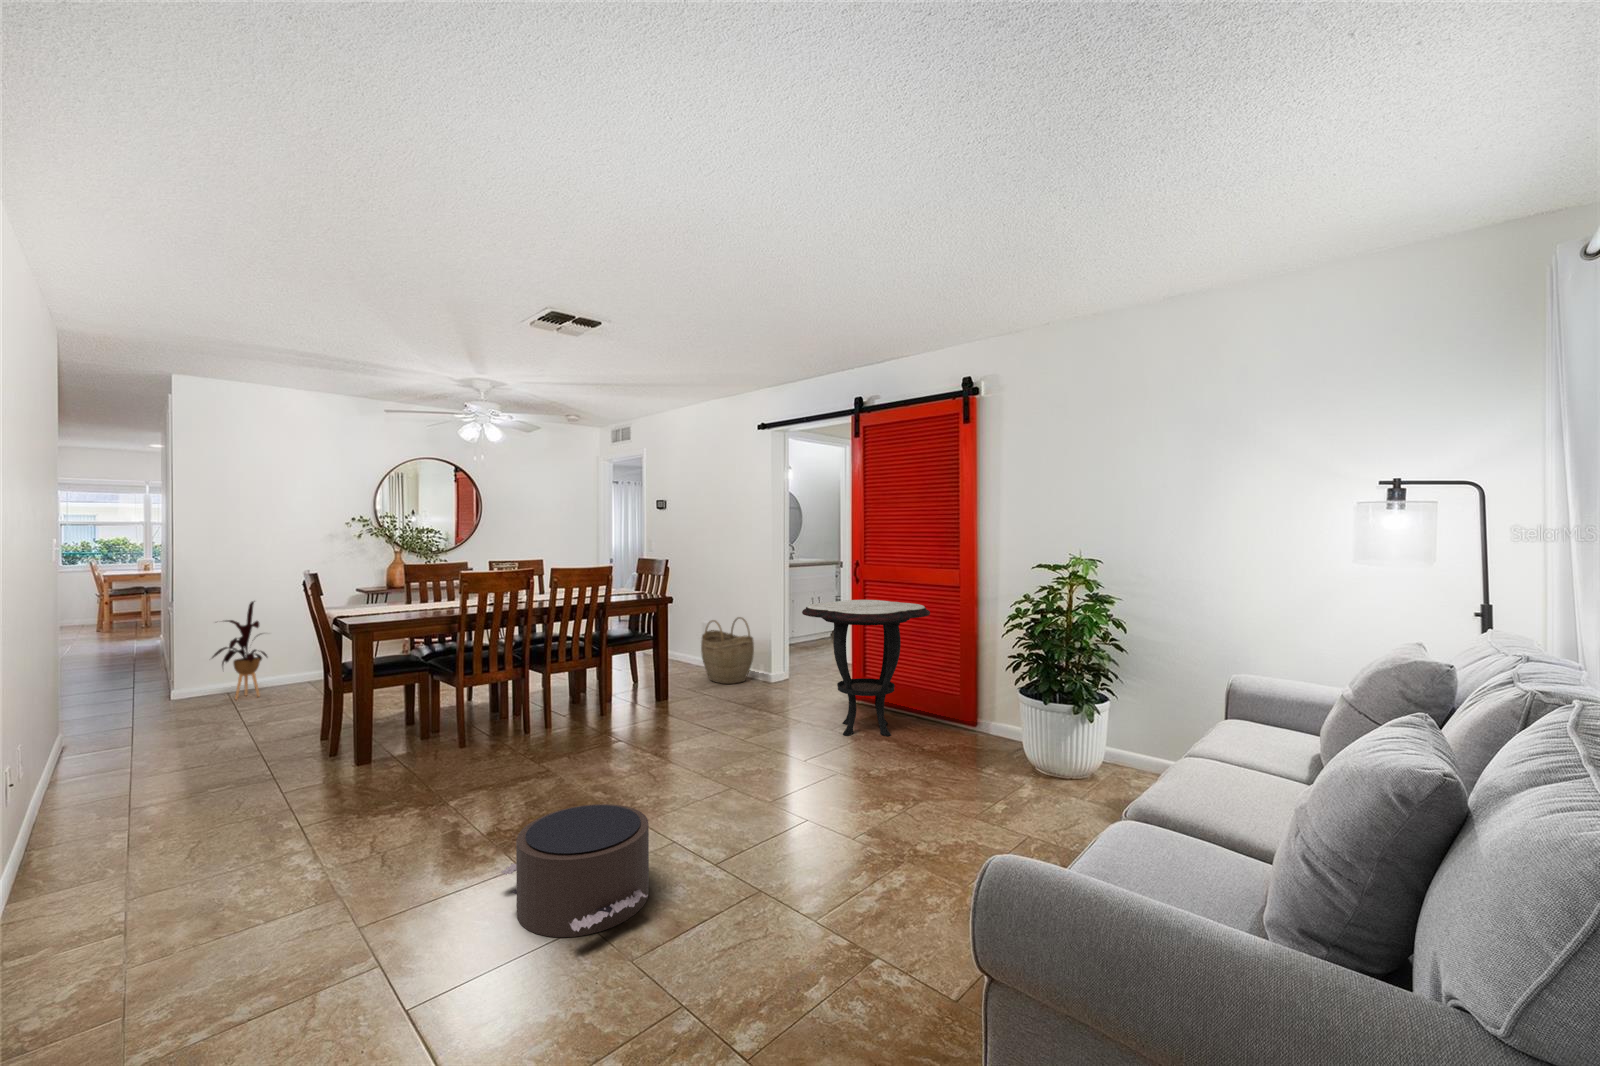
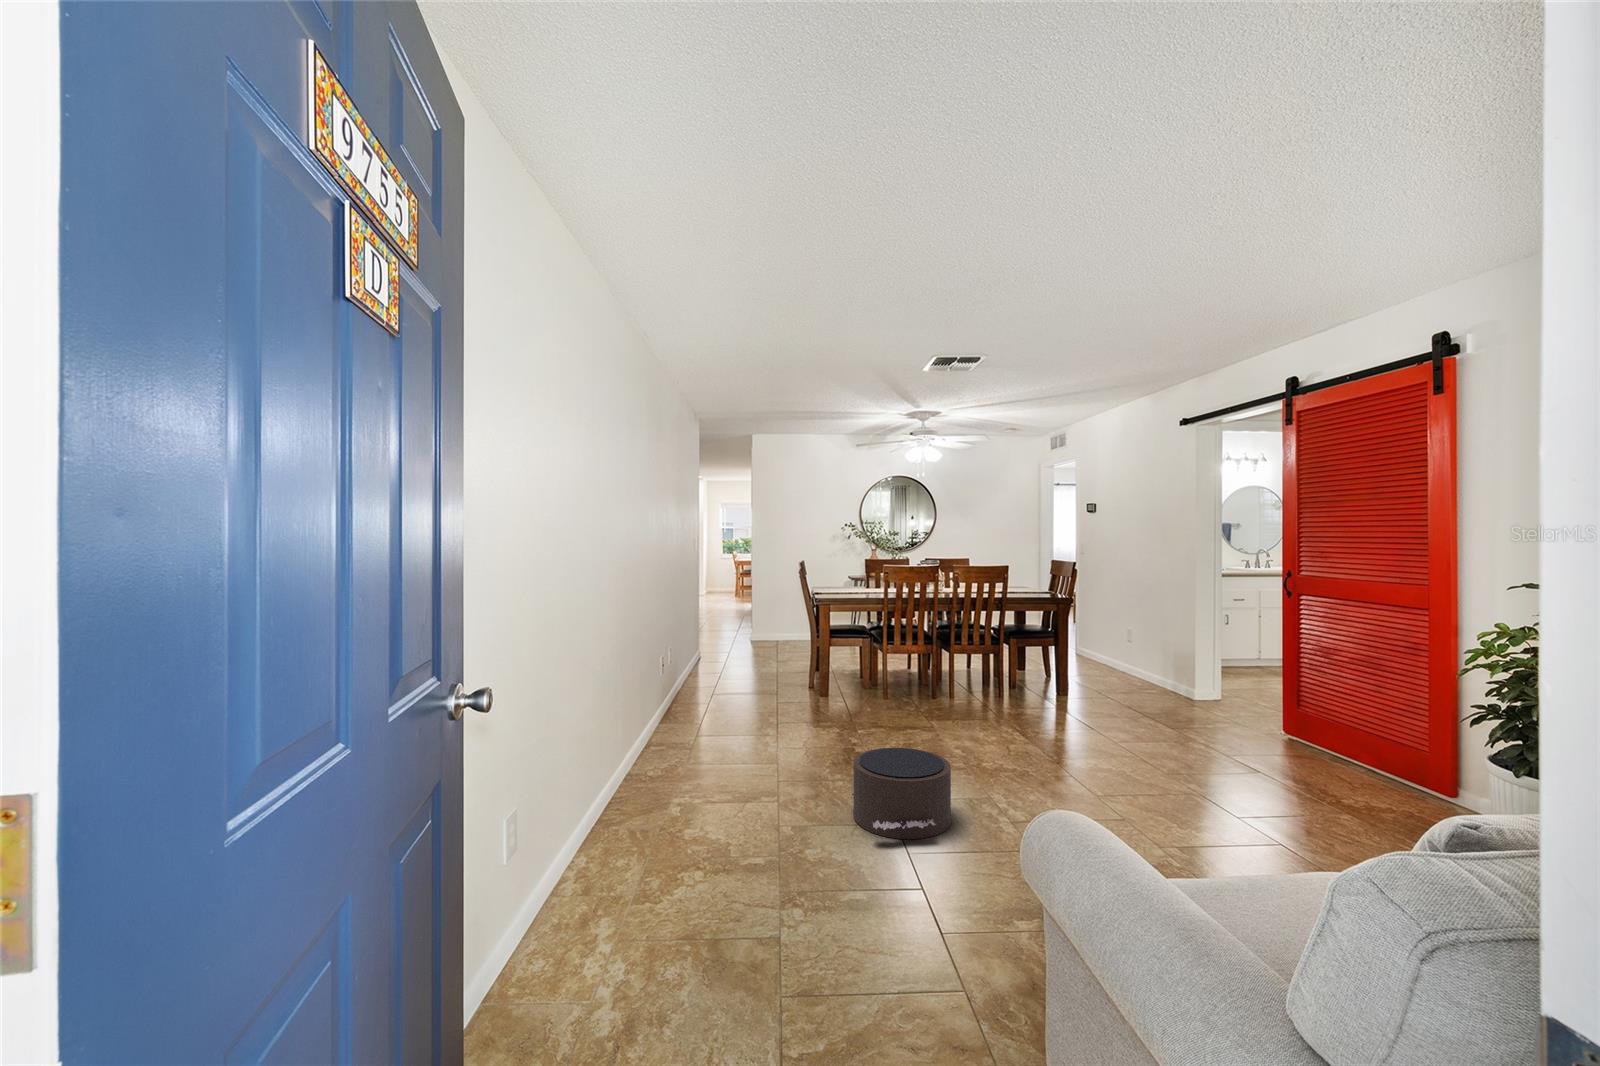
side table: present [802,600,930,736] -> none [1194,614,1375,776]
house plant: present [212,601,267,700] -> none [760,581,794,647]
woven basket: present [701,617,754,684] -> none [1117,625,1176,693]

